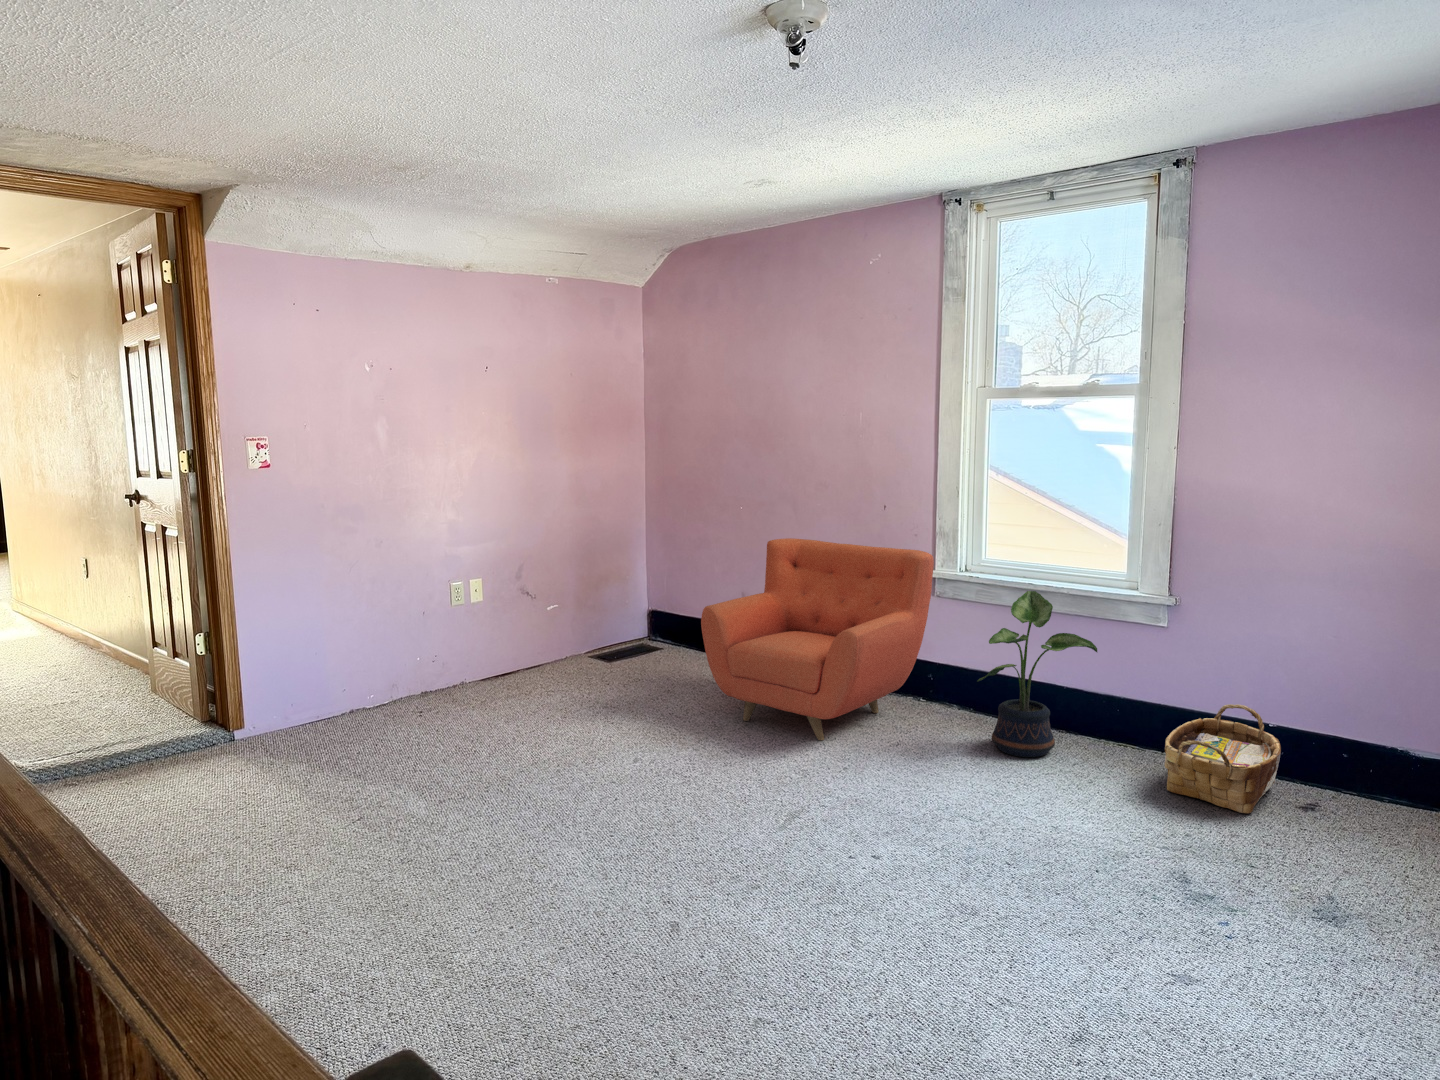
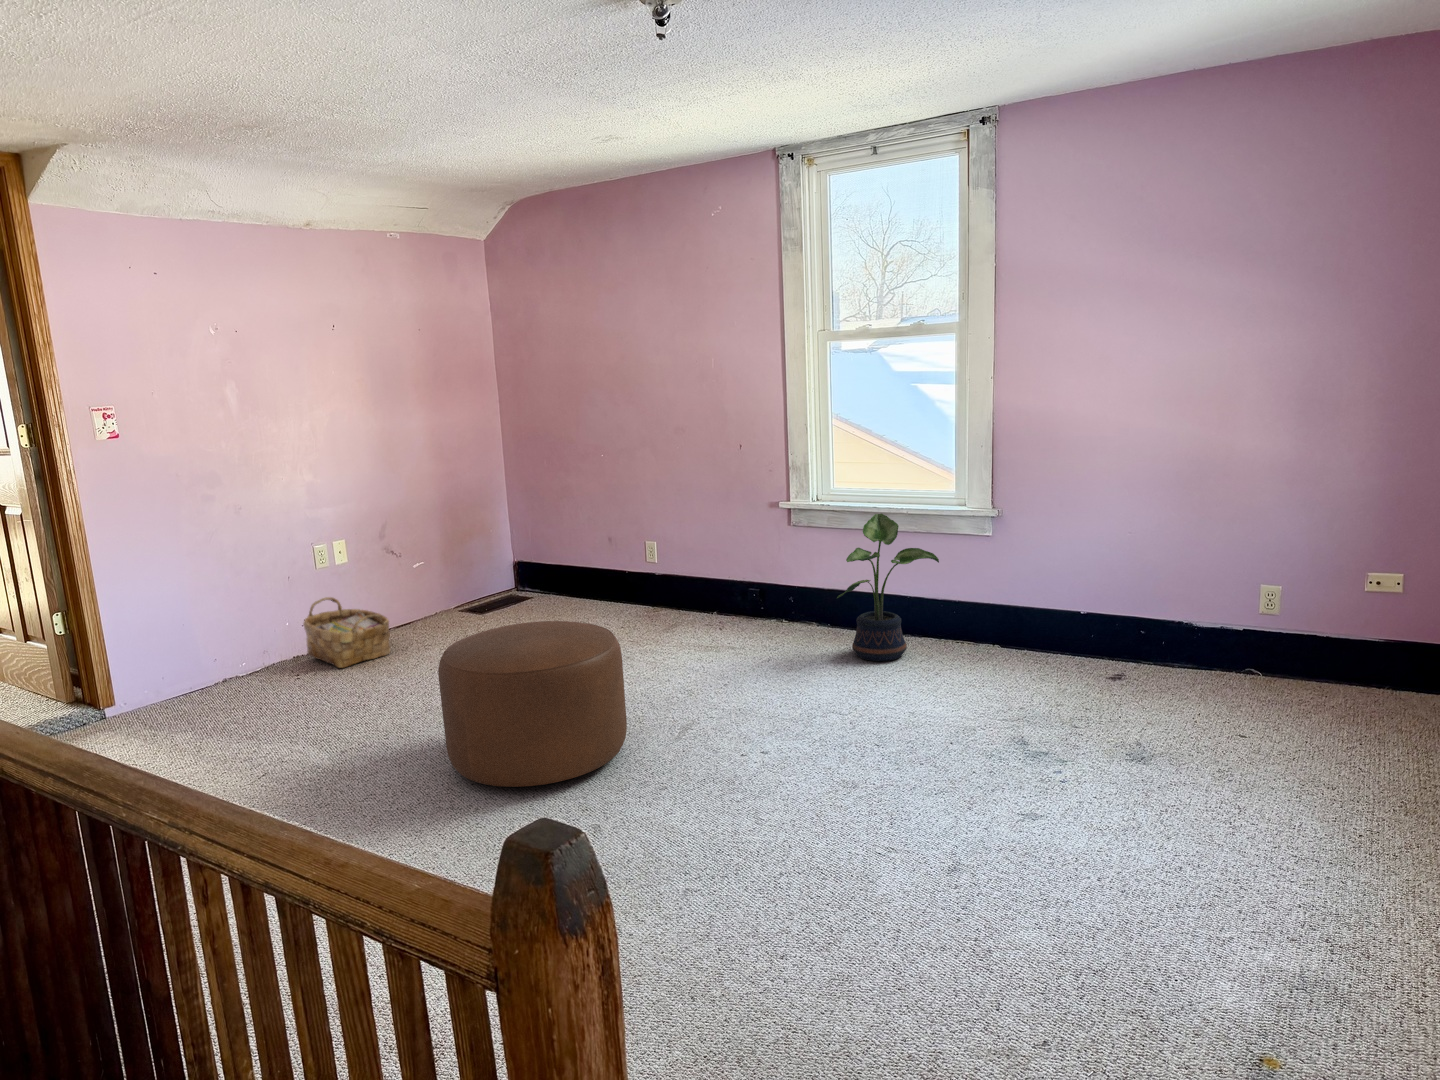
armchair: present [701,538,934,740] -> none [577,481,791,665]
ottoman: none [537,684,727,863] -> present [438,621,627,787]
woven basket: present [1164,704,1281,813] -> present [304,597,390,668]

